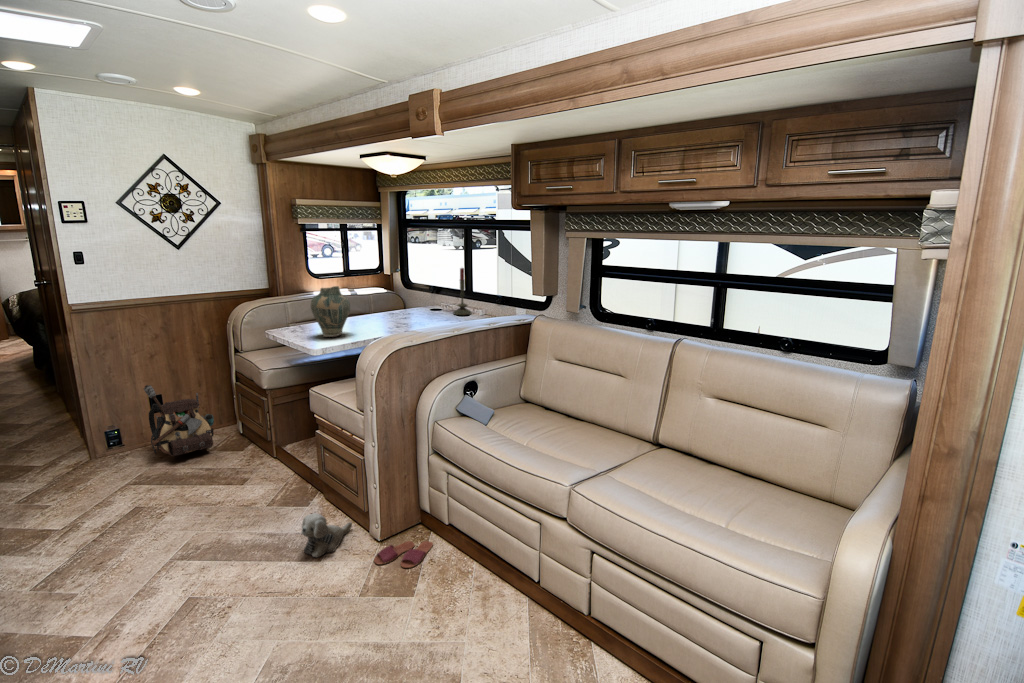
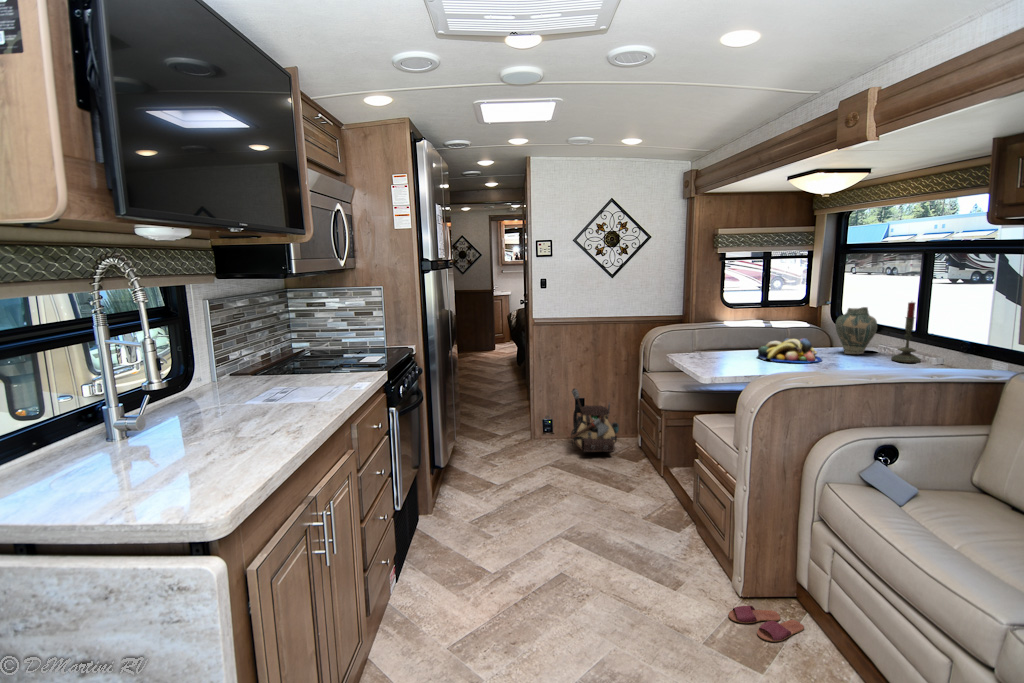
vase: present [311,286,350,337] -> present [835,307,877,354]
fruit bowl: none [354,303,407,326] -> present [758,338,822,363]
plush toy: present [301,513,352,557] -> none [661,539,715,586]

